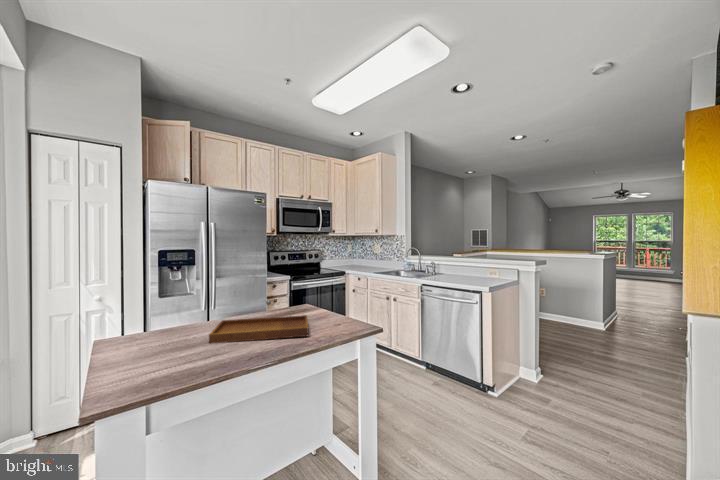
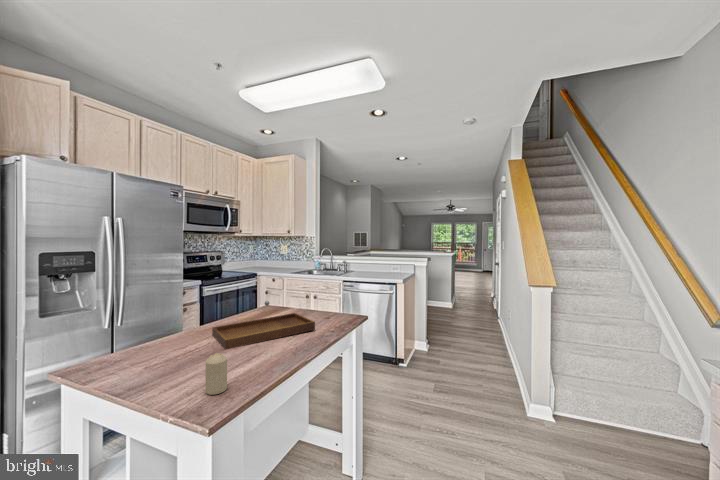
candle: none [126,348,149,388] -> present [205,353,227,395]

